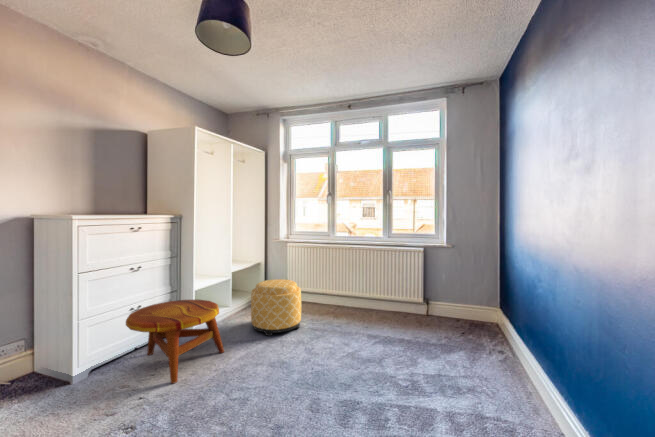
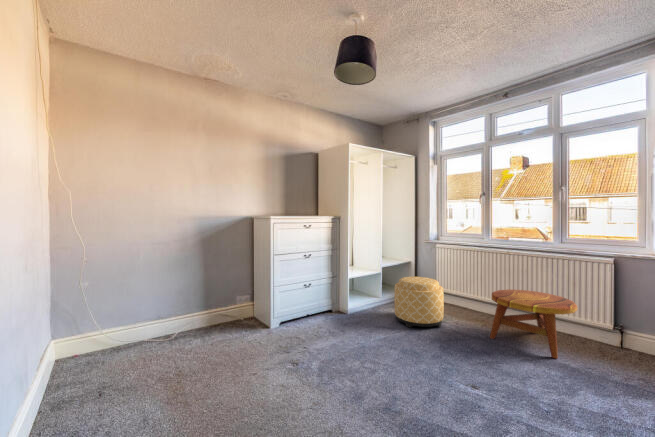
side table: present [126,300,224,383] -> present [490,290,577,358]

